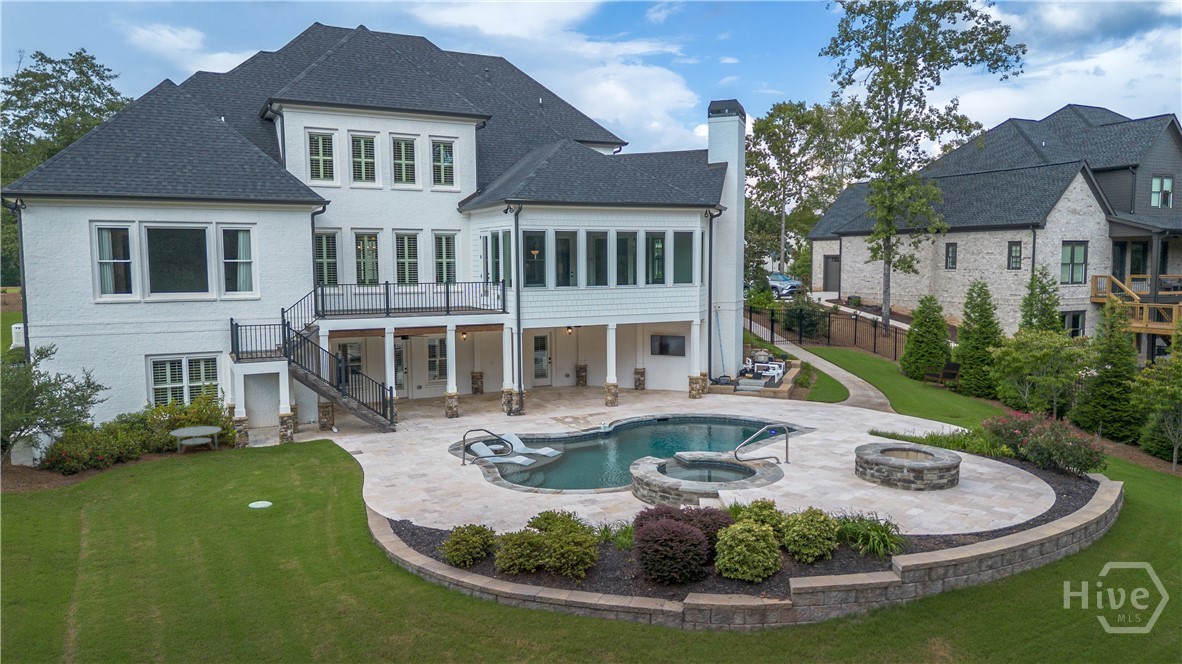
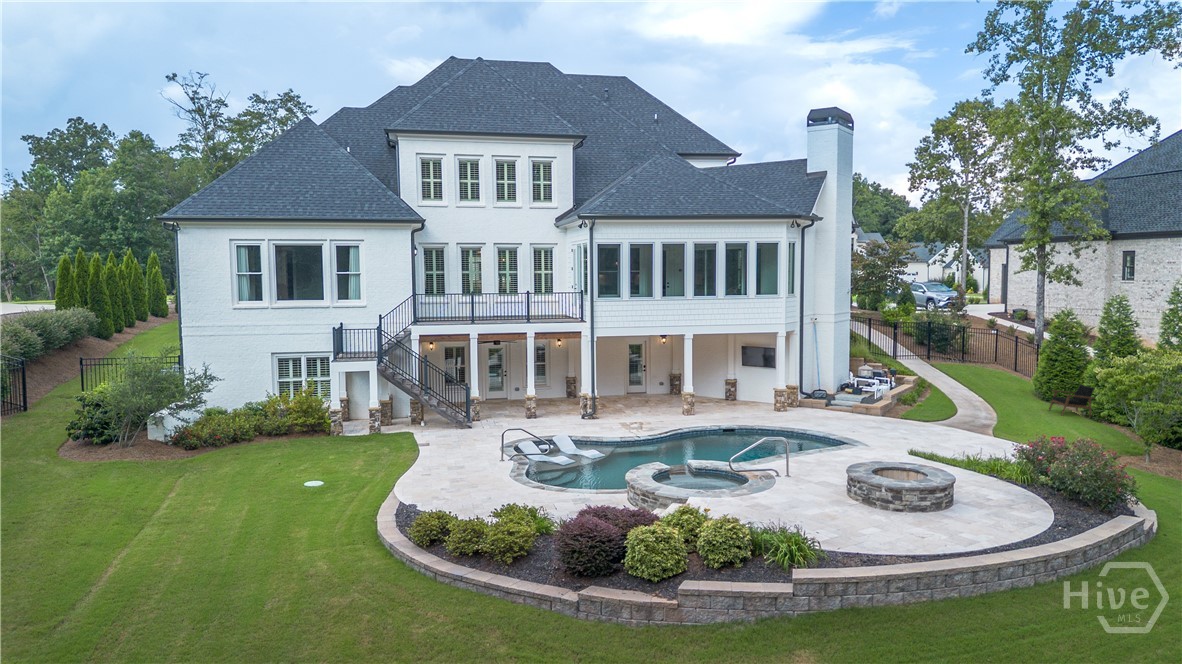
round table: present [170,426,222,454] -> none [271,415,314,438]

